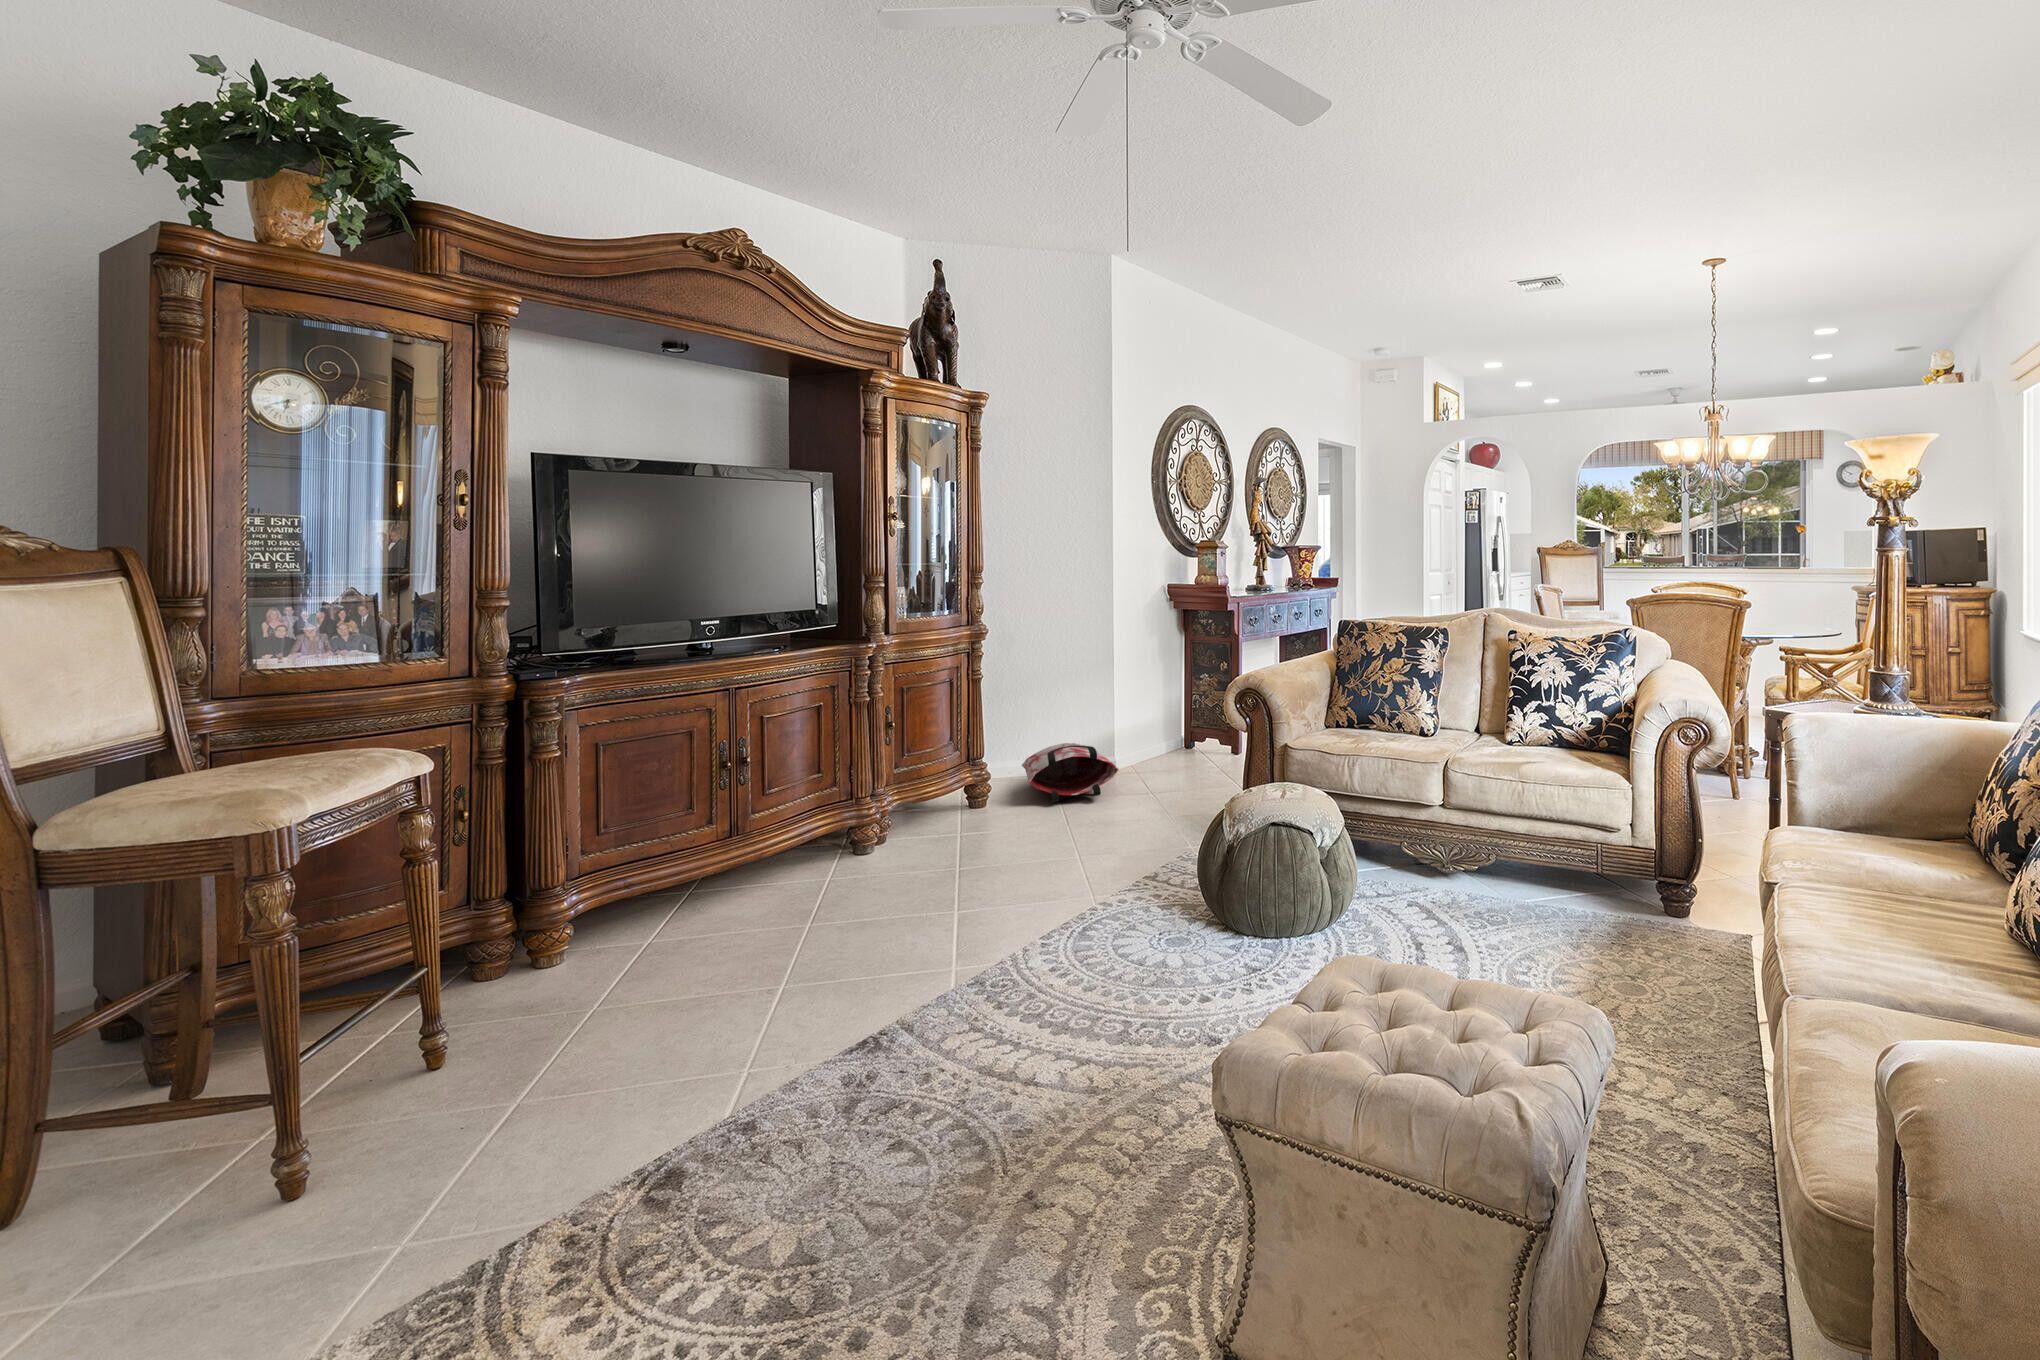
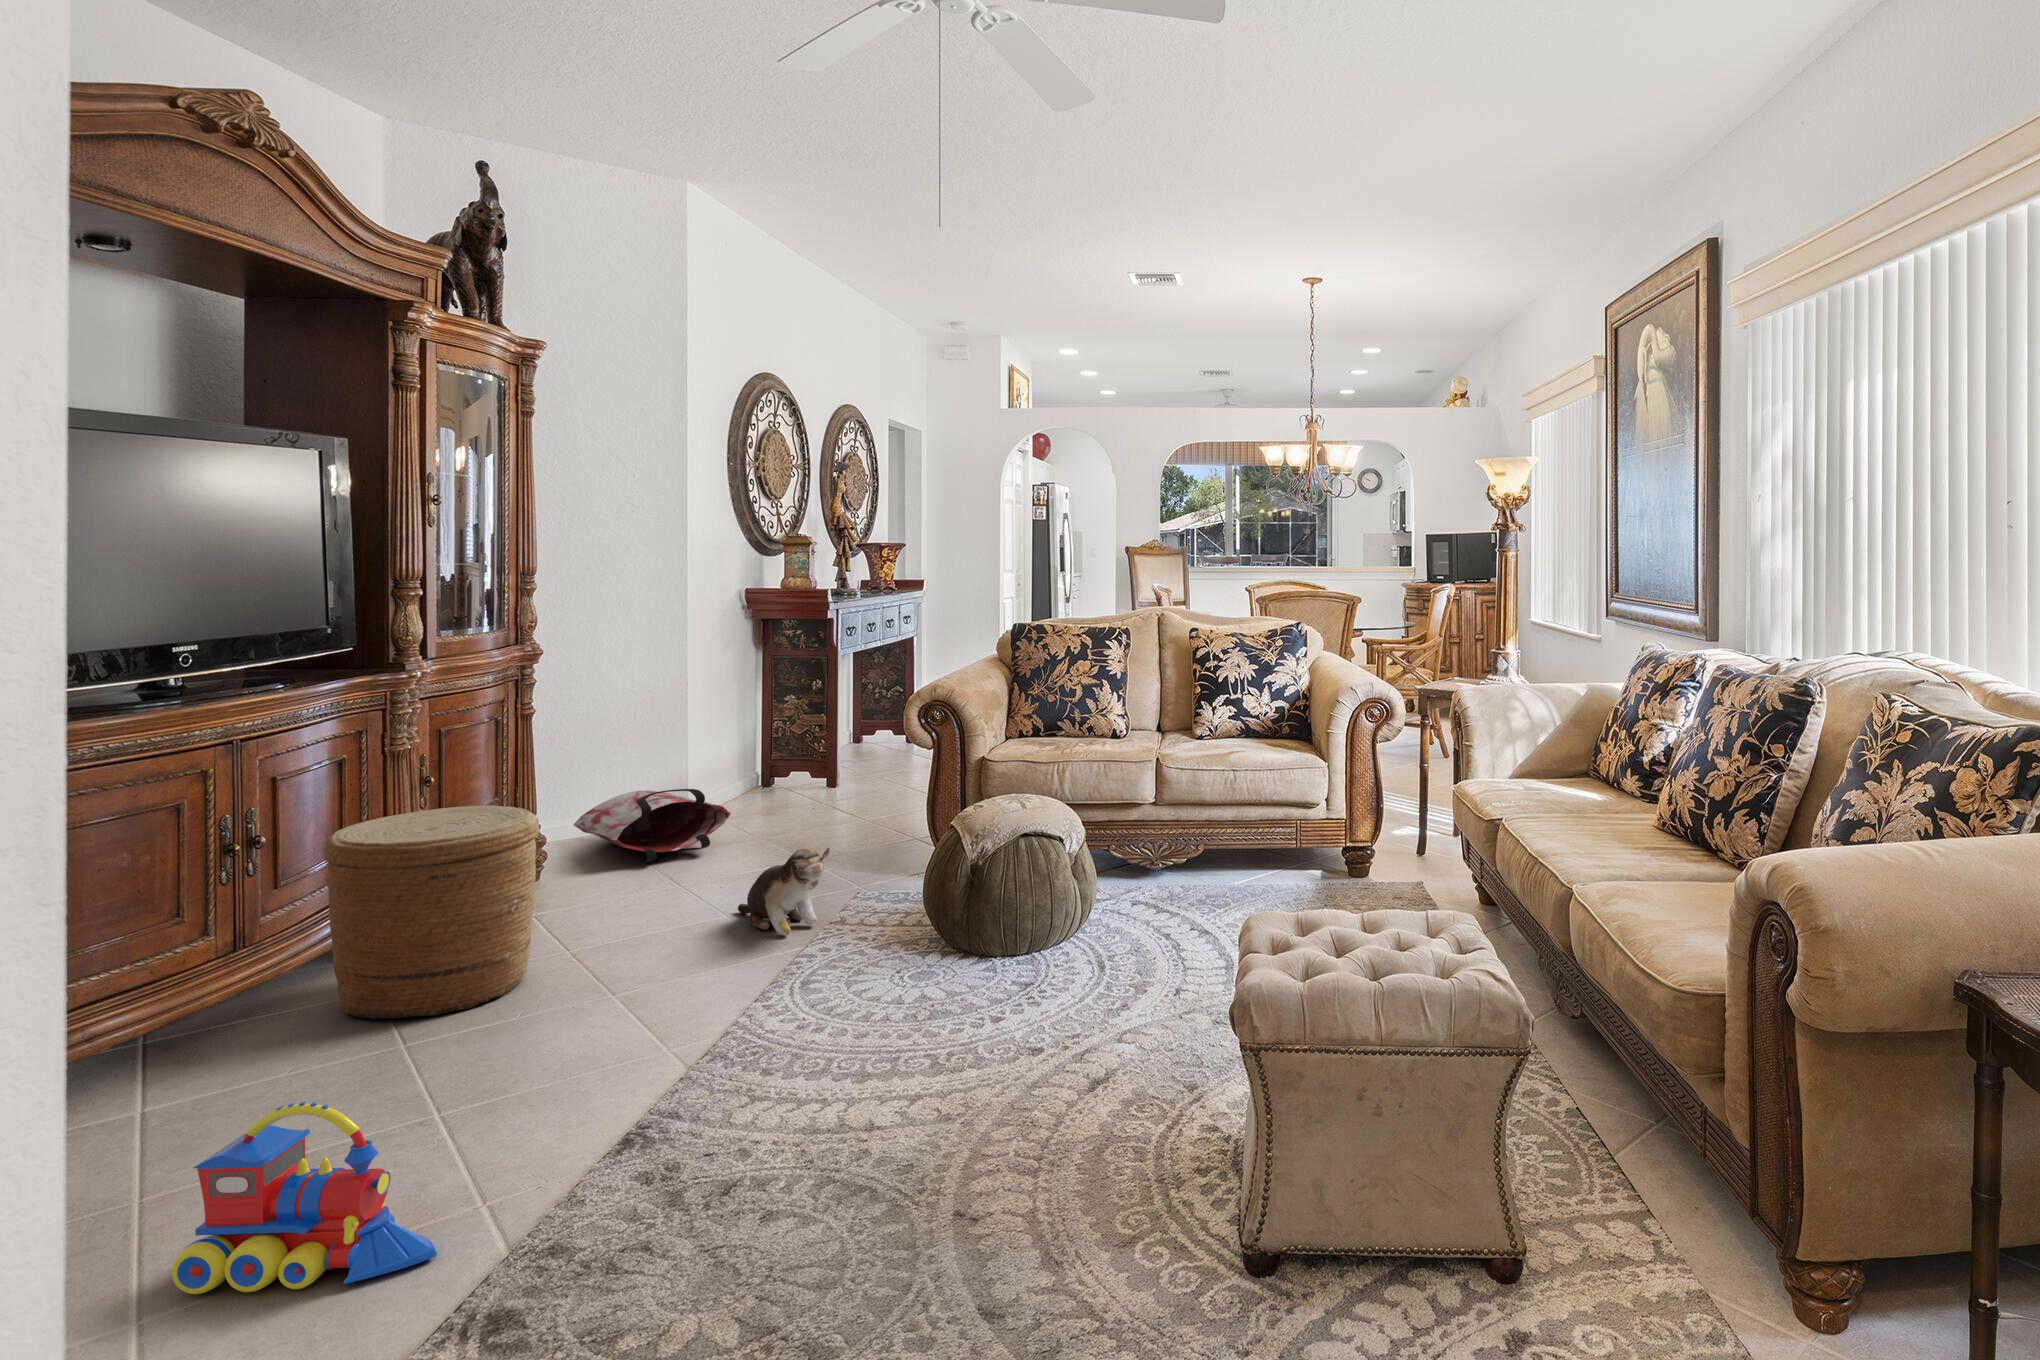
woven basket: none [779,748,922,905] -> present [324,806,539,1019]
plush toy: none [1082,811,1134,882] -> present [738,848,830,936]
toy train: none [543,967,688,1113] -> present [172,1102,437,1294]

